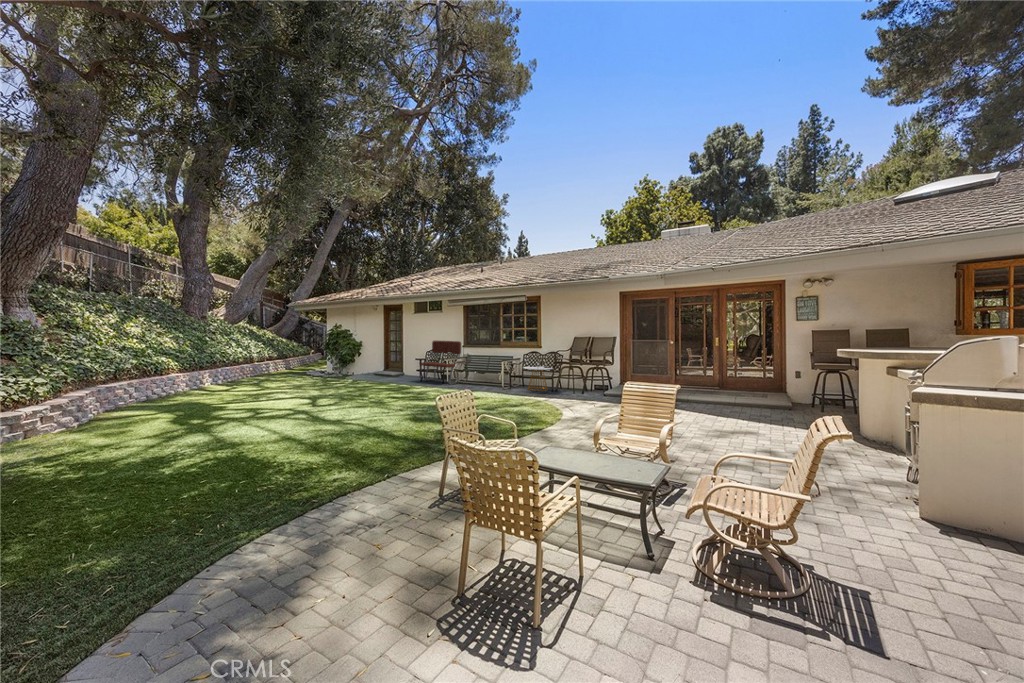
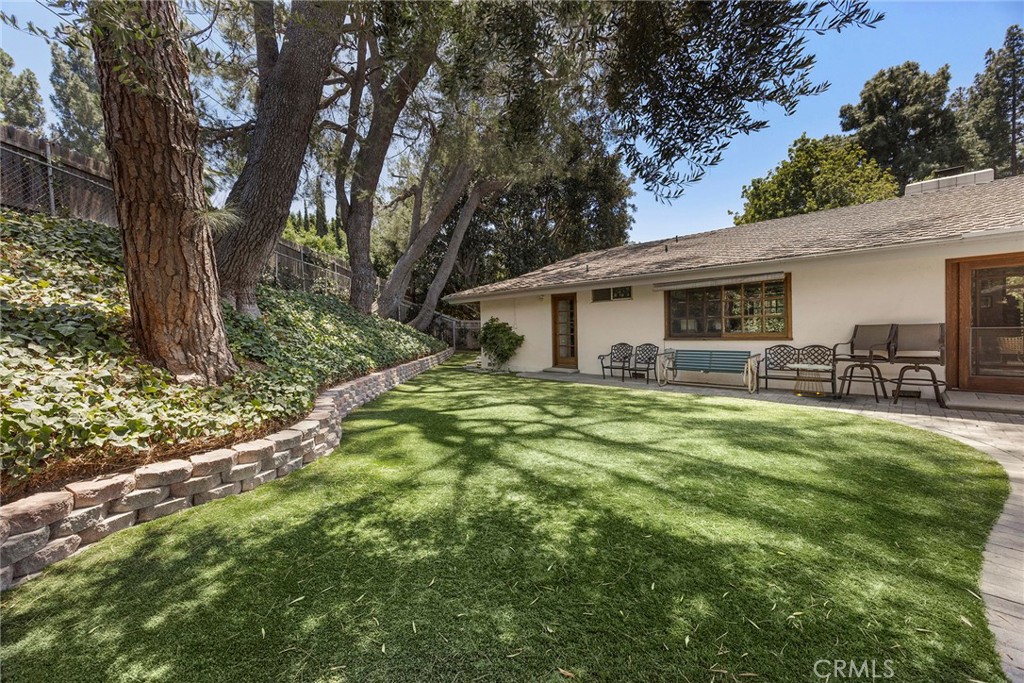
bench: present [420,341,461,383] -> none [623,333,675,385]

